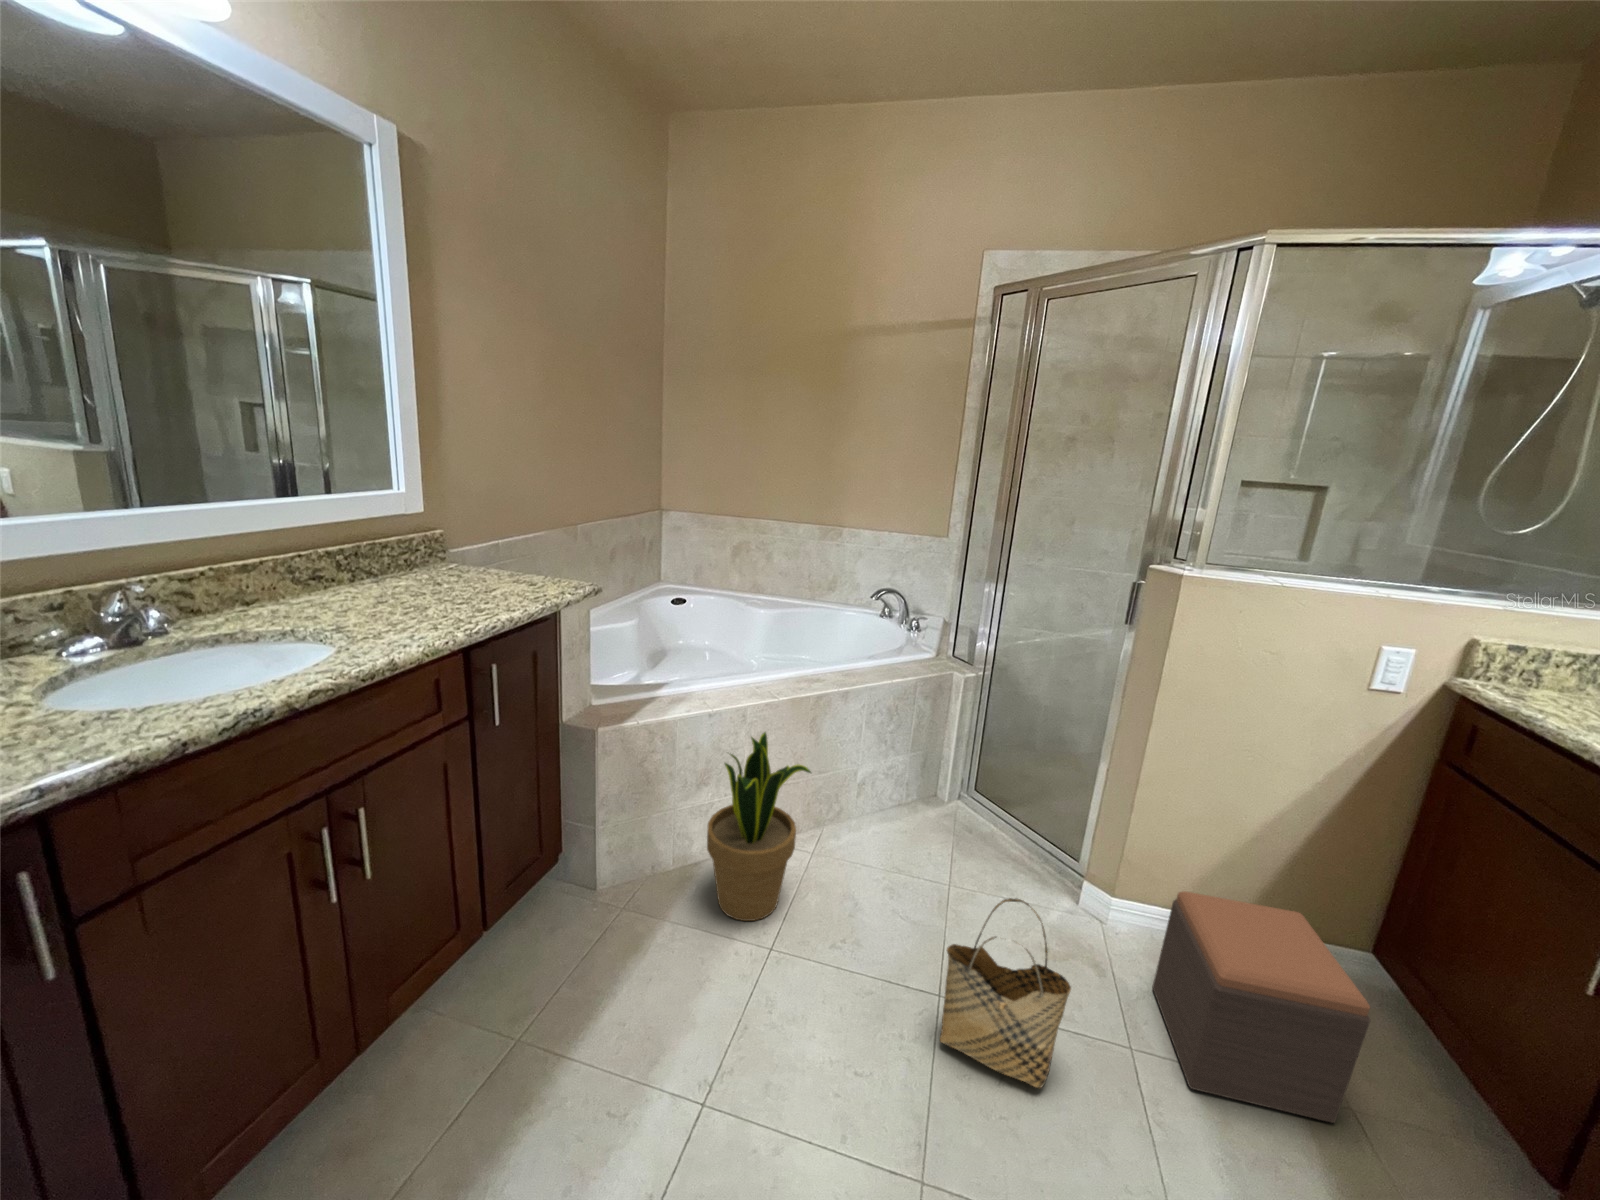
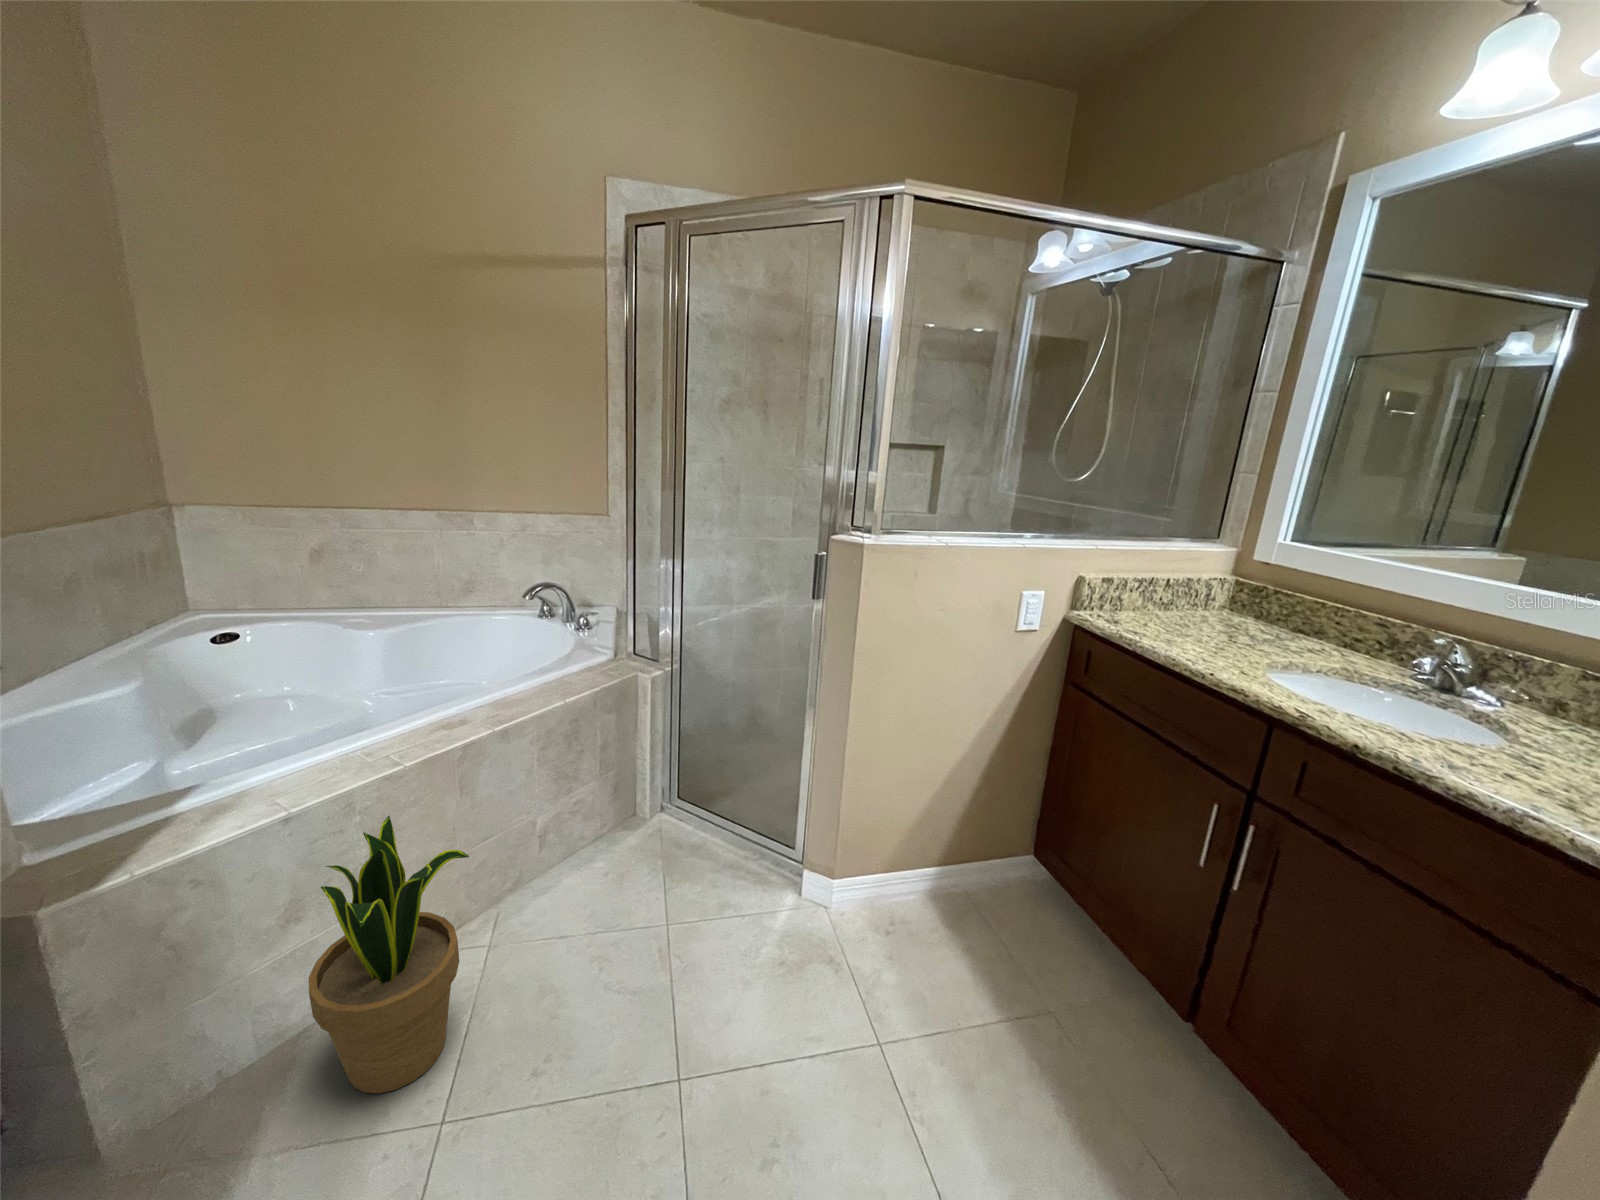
footstool: present [1153,891,1370,1123] -> none [882,849,1061,1061]
woven basket: present [940,898,1071,1088] -> none [681,942,821,1147]

